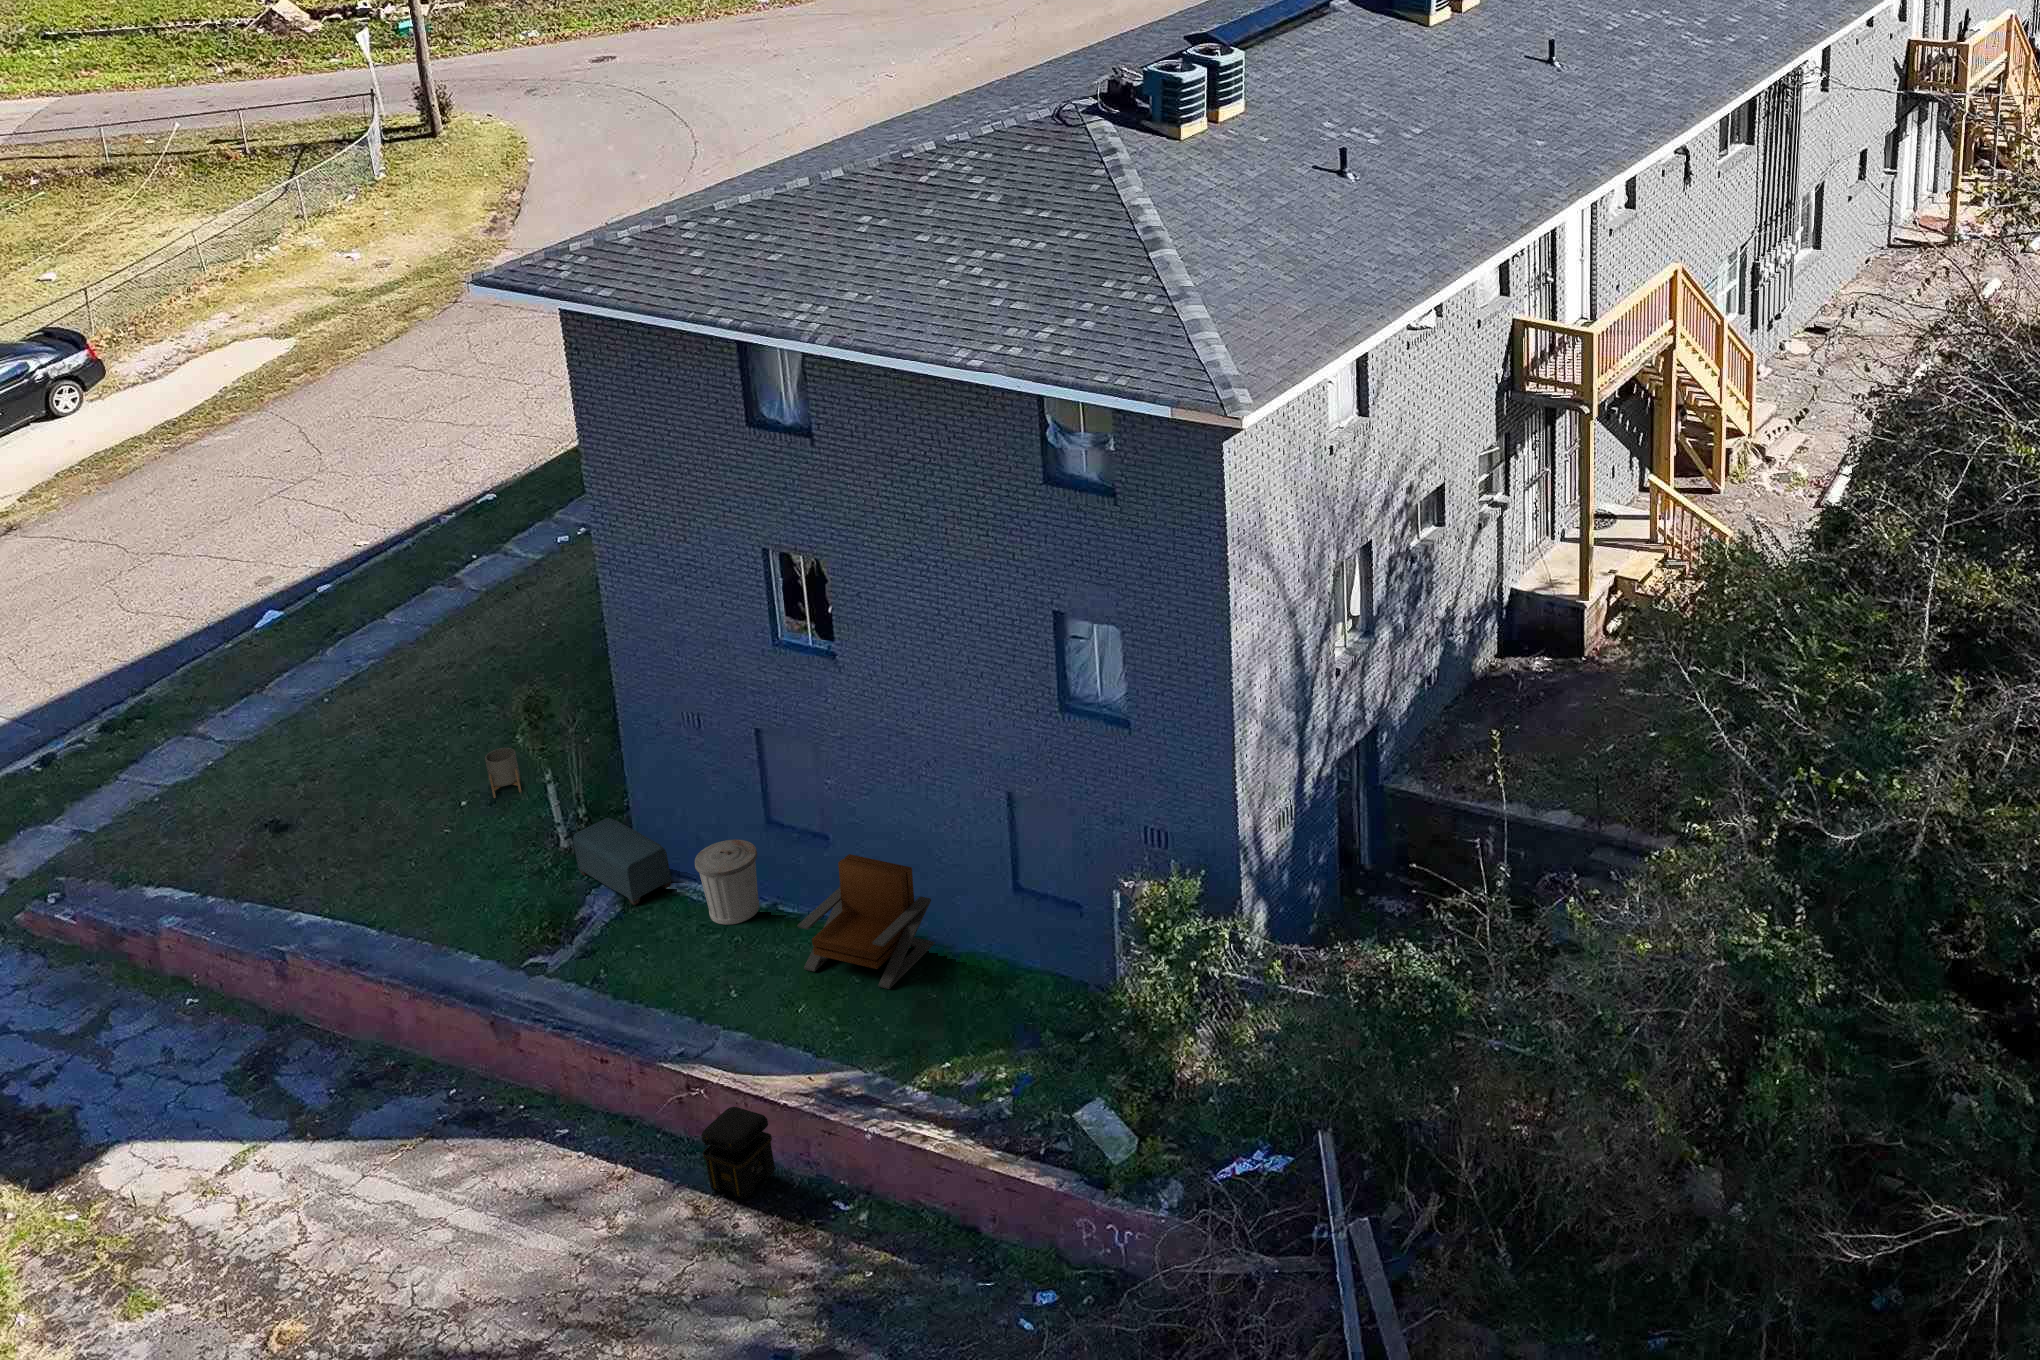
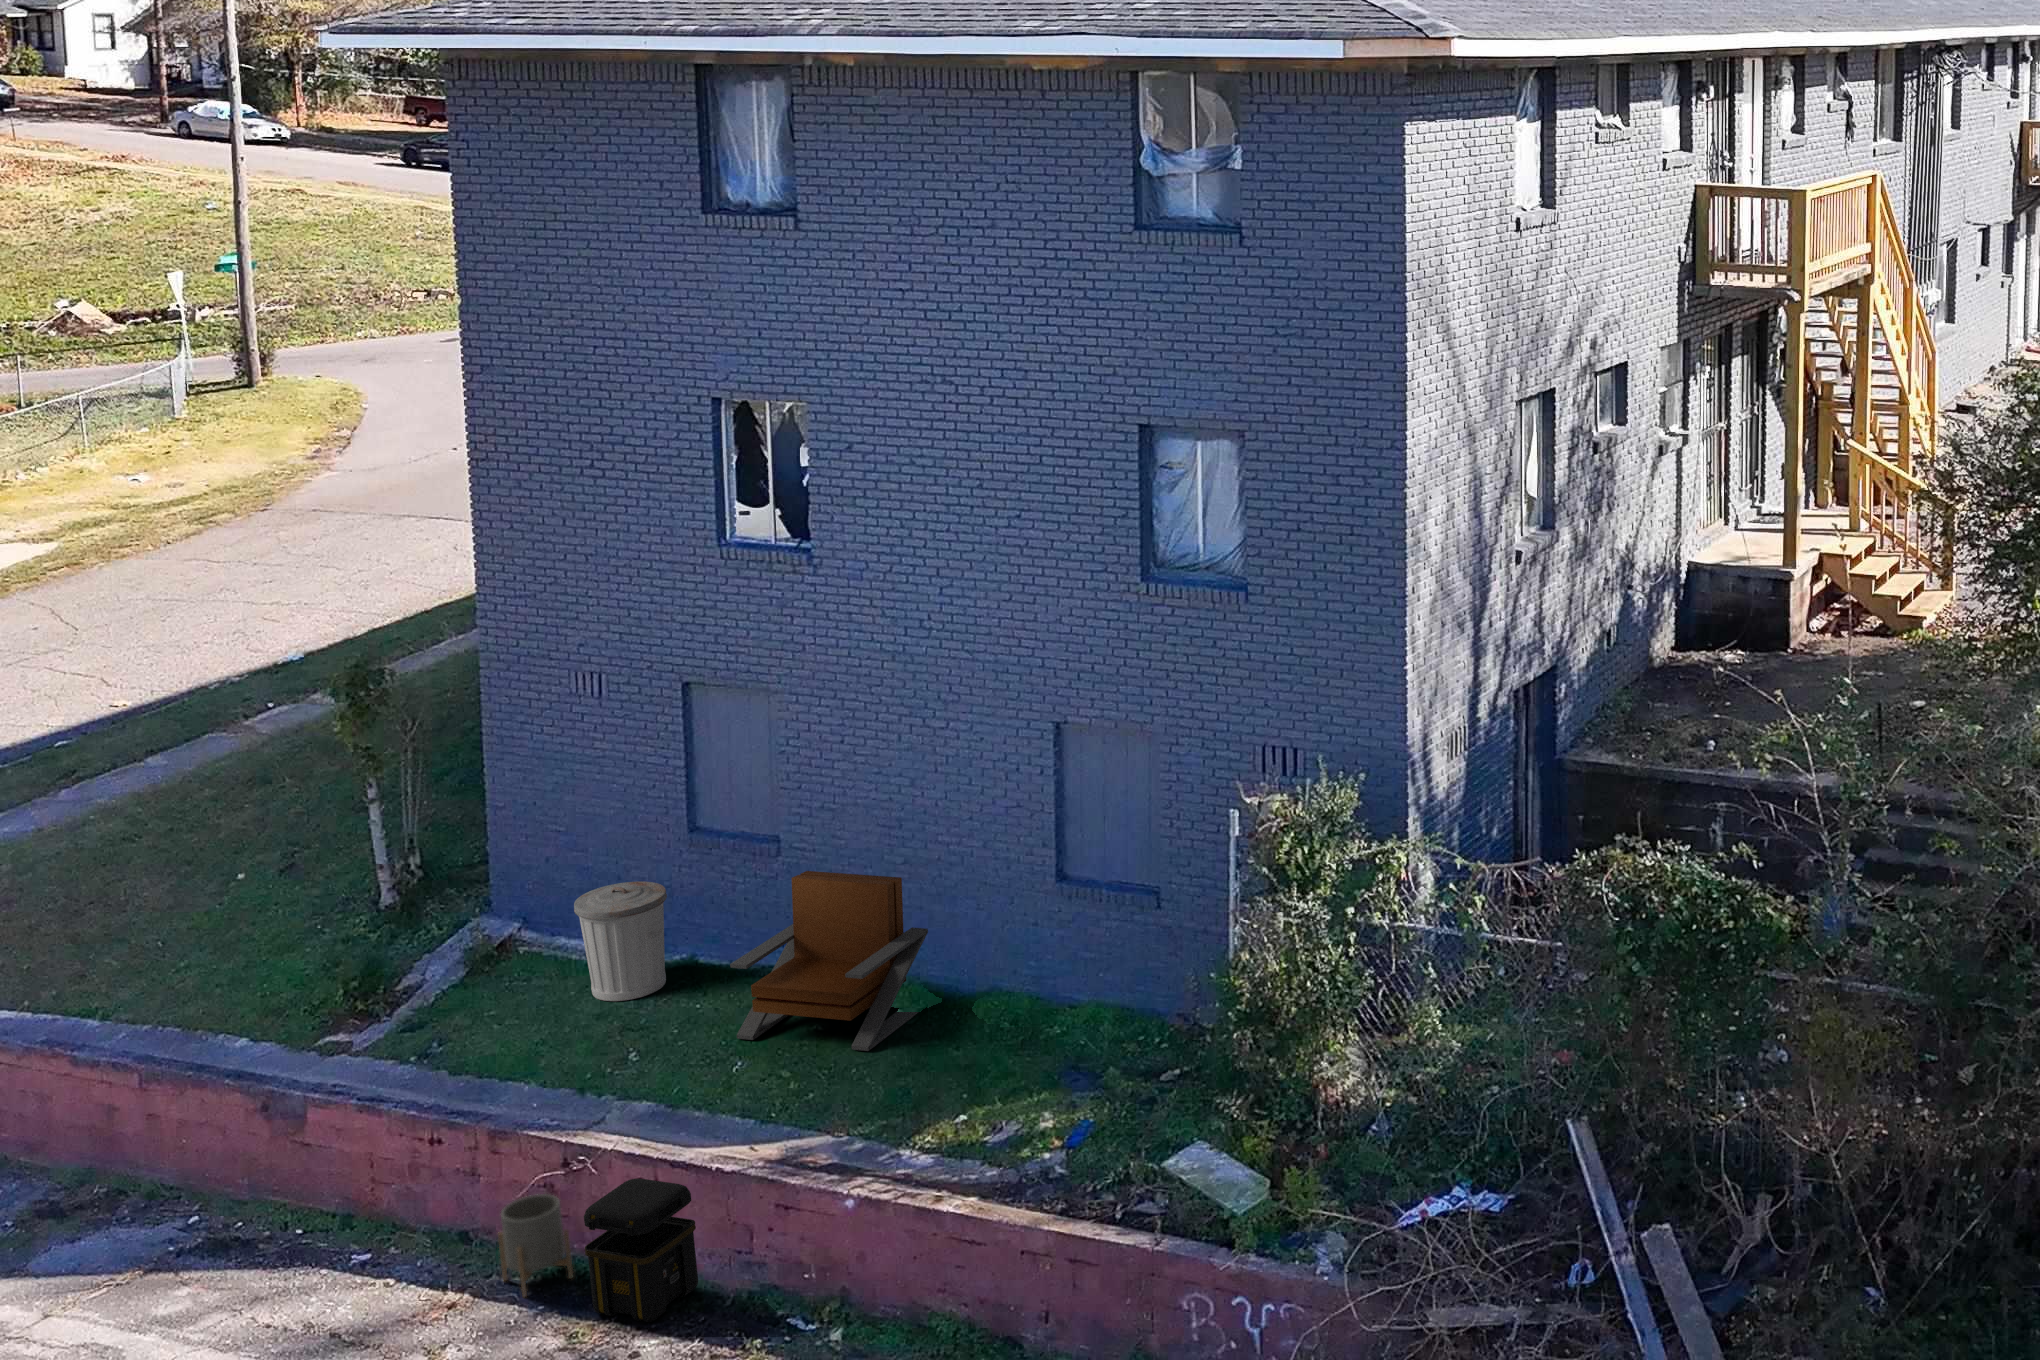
planter: present [485,748,521,798] -> present [498,1194,573,1297]
bench: present [573,818,671,905] -> none [391,883,535,990]

